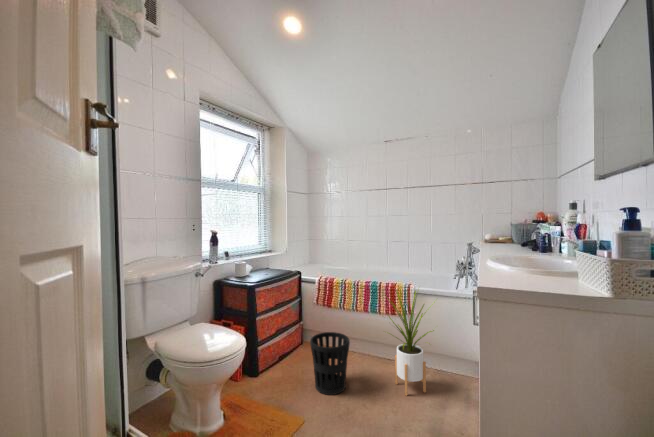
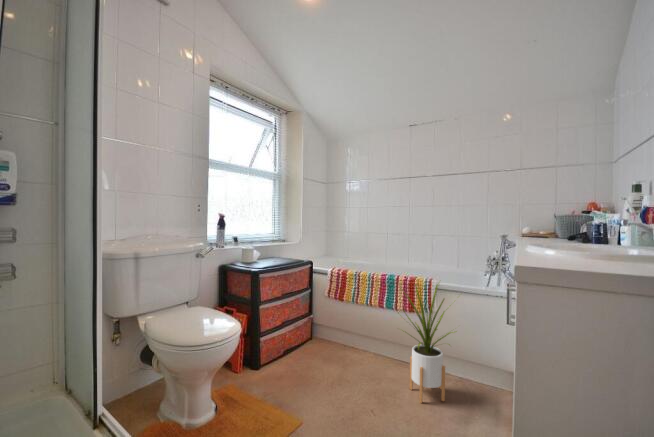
wastebasket: present [310,332,350,395] -> none [315,326,359,395]

